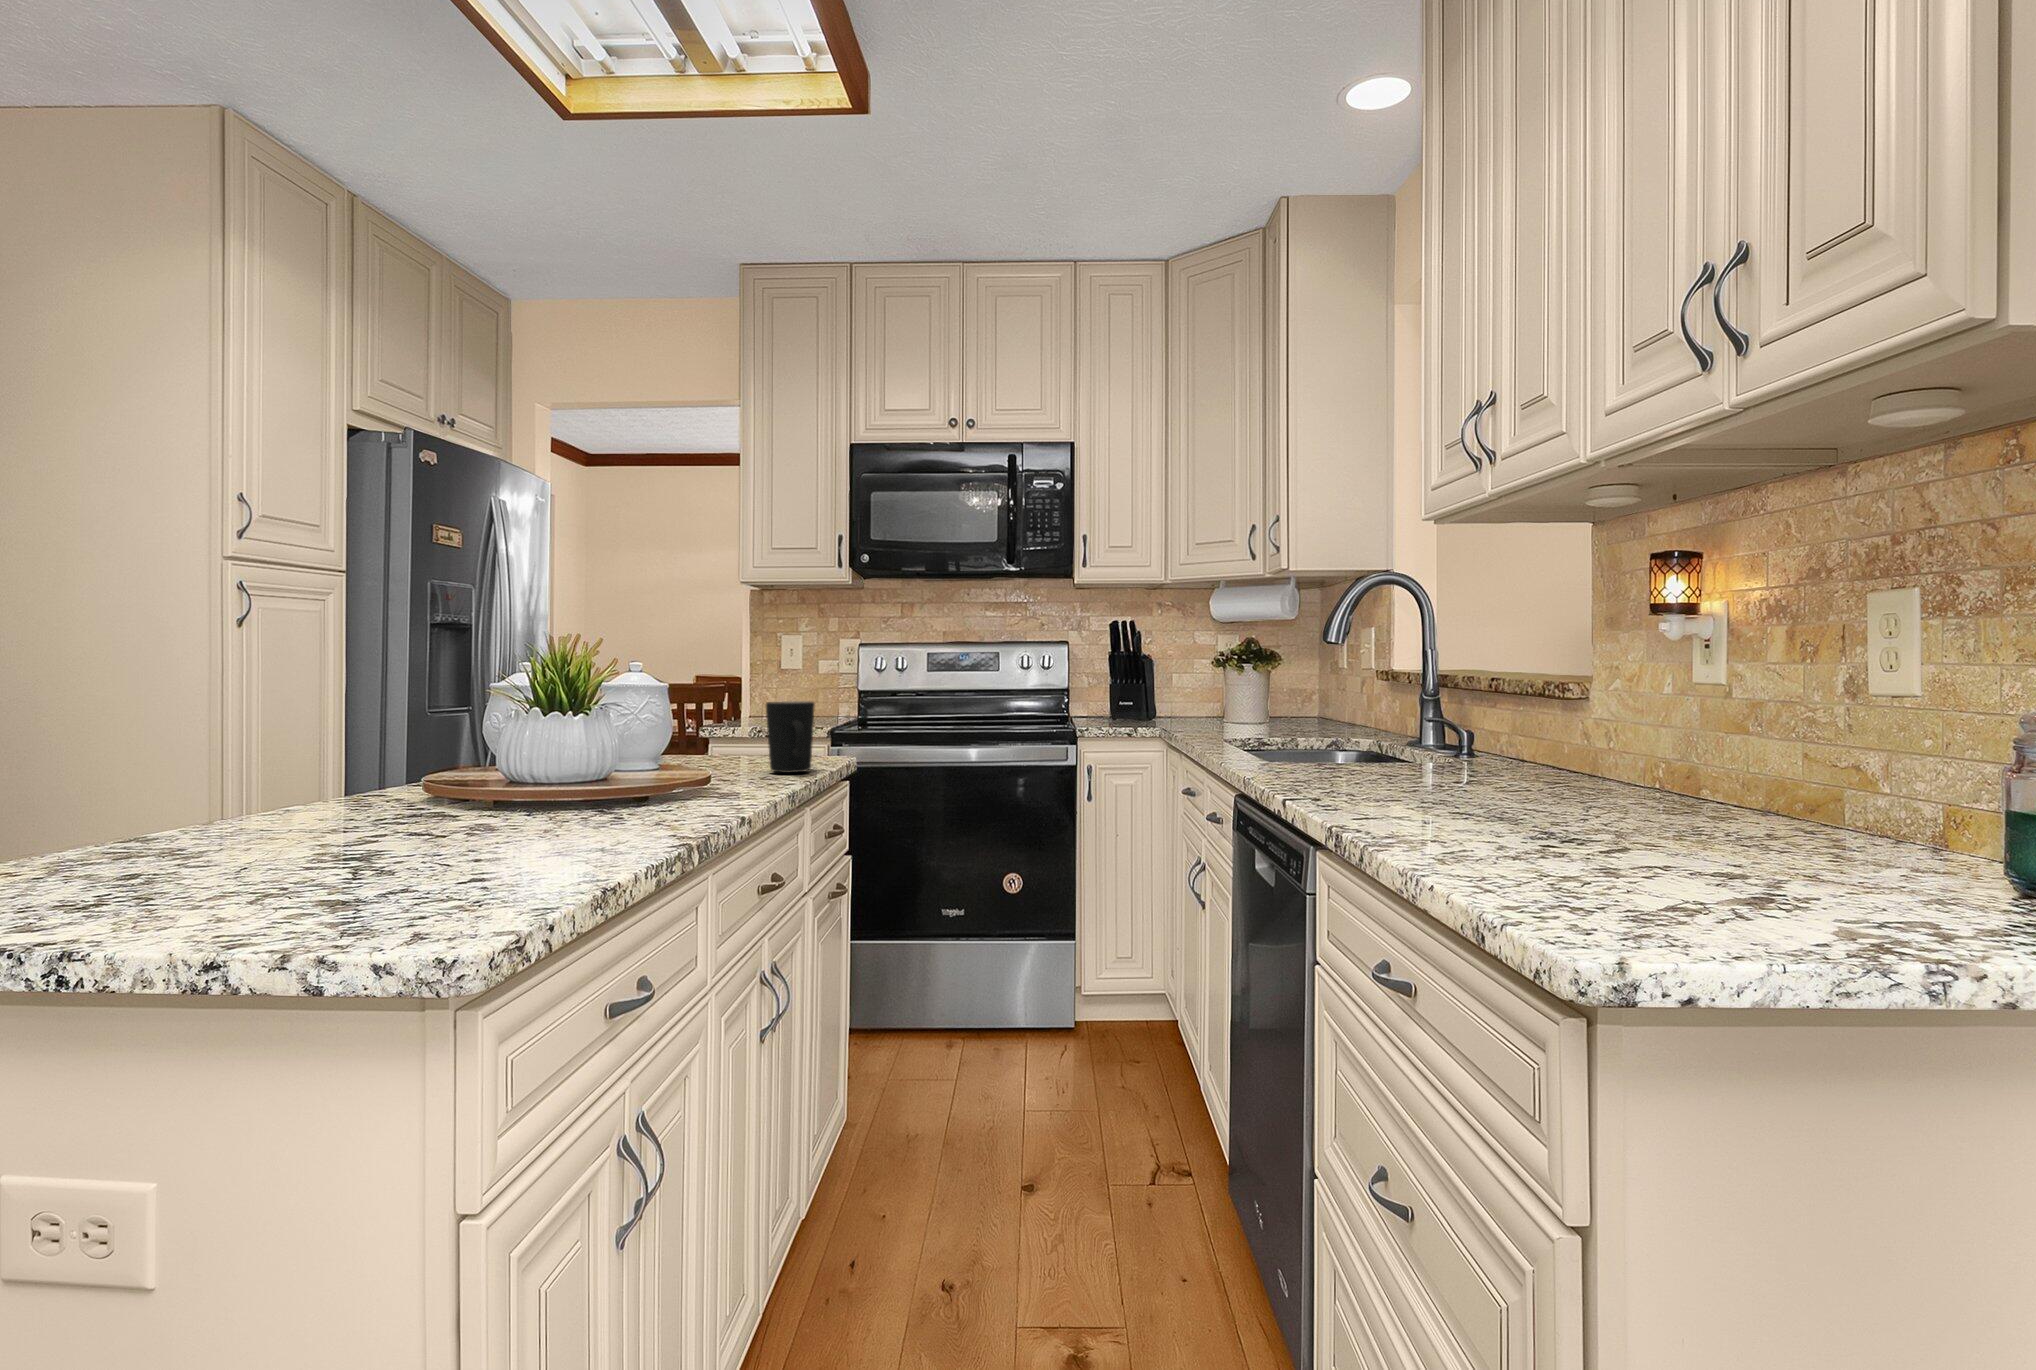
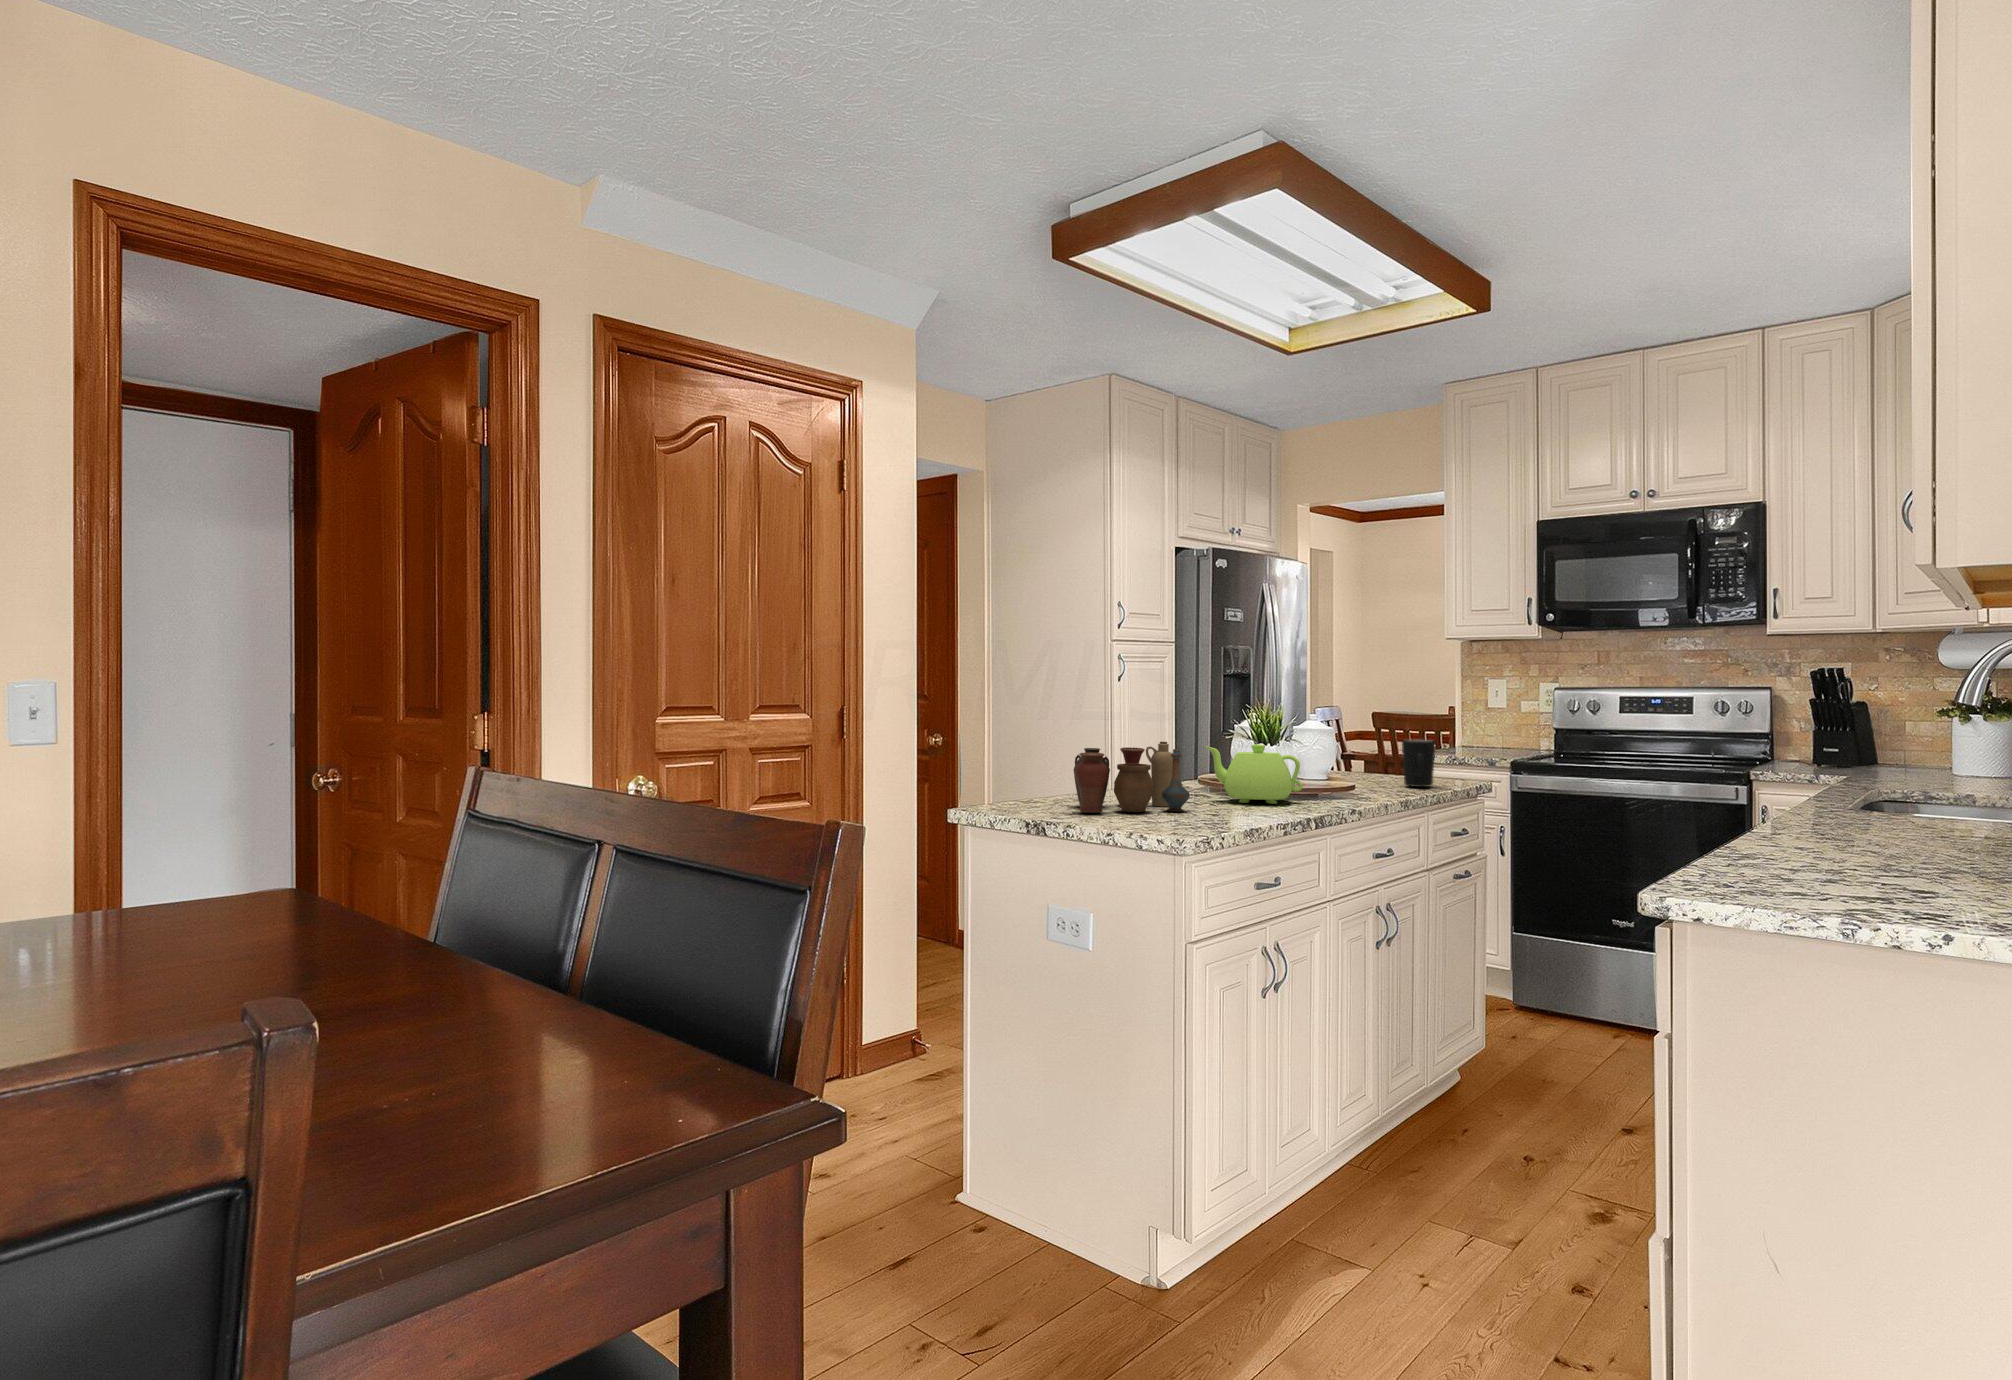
vase: none [98,712,427,897] -> present [1074,742,1190,813]
teapot: none [448,712,647,827] -> present [1205,744,1302,804]

